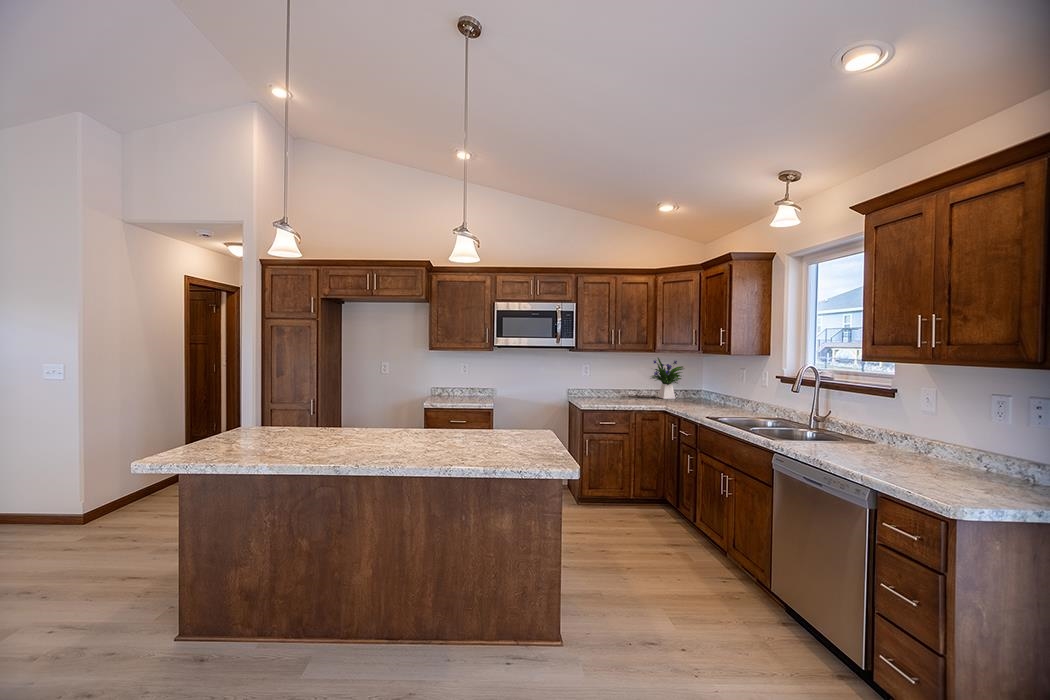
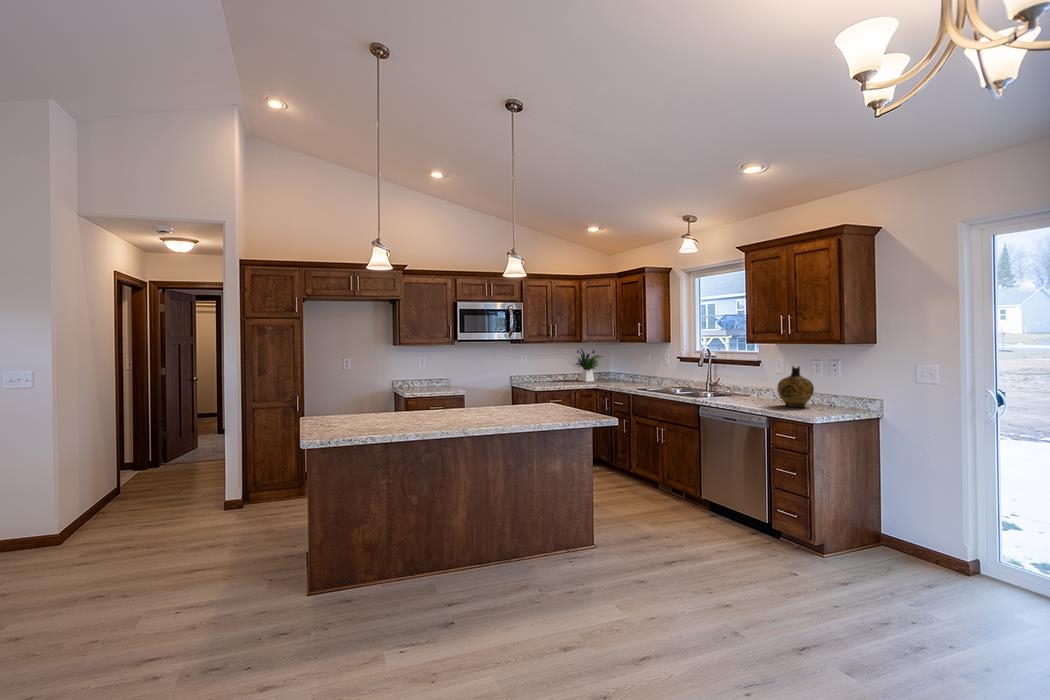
ceramic jug: none [917,411,994,486] -> present [777,366,814,407]

